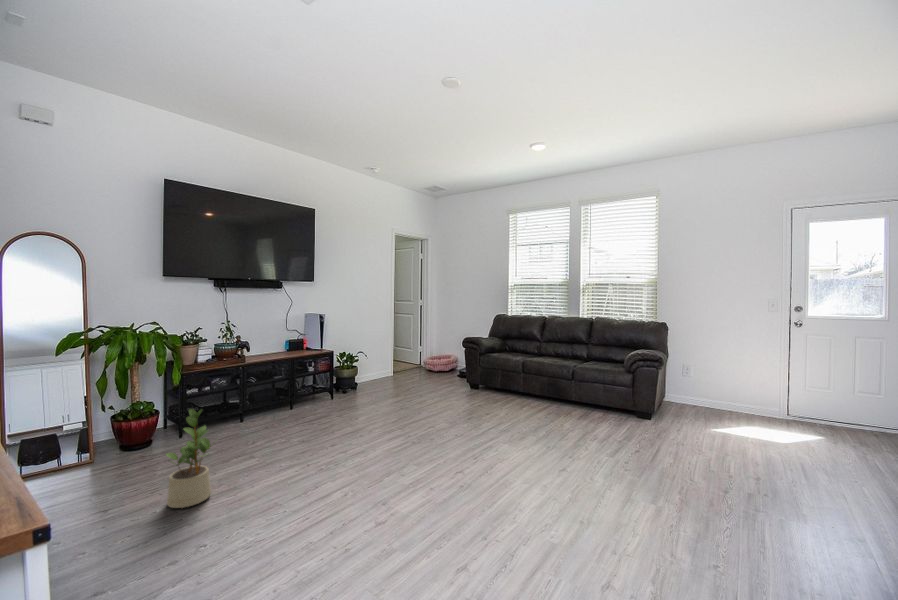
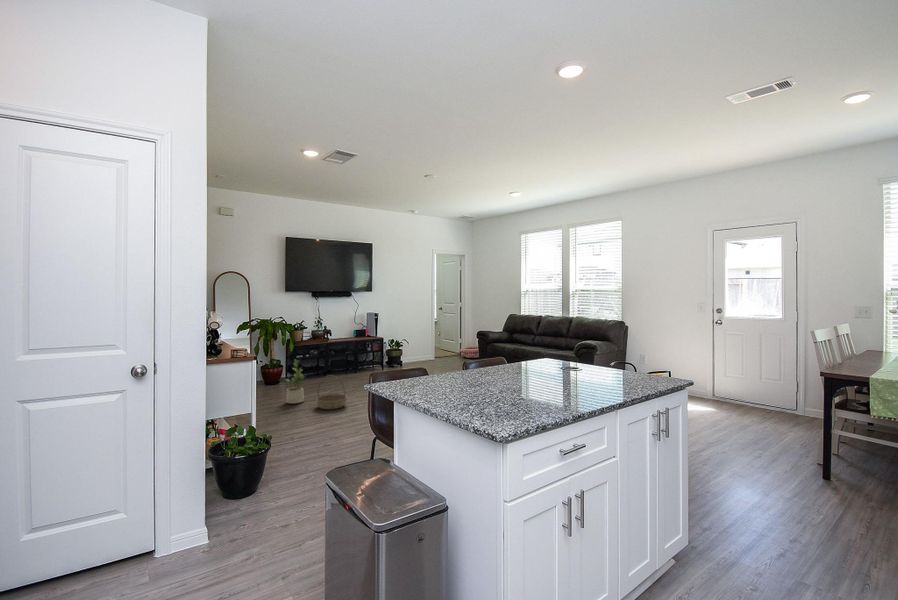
basket: none [242,440,312,519] -> present [316,375,347,409]

